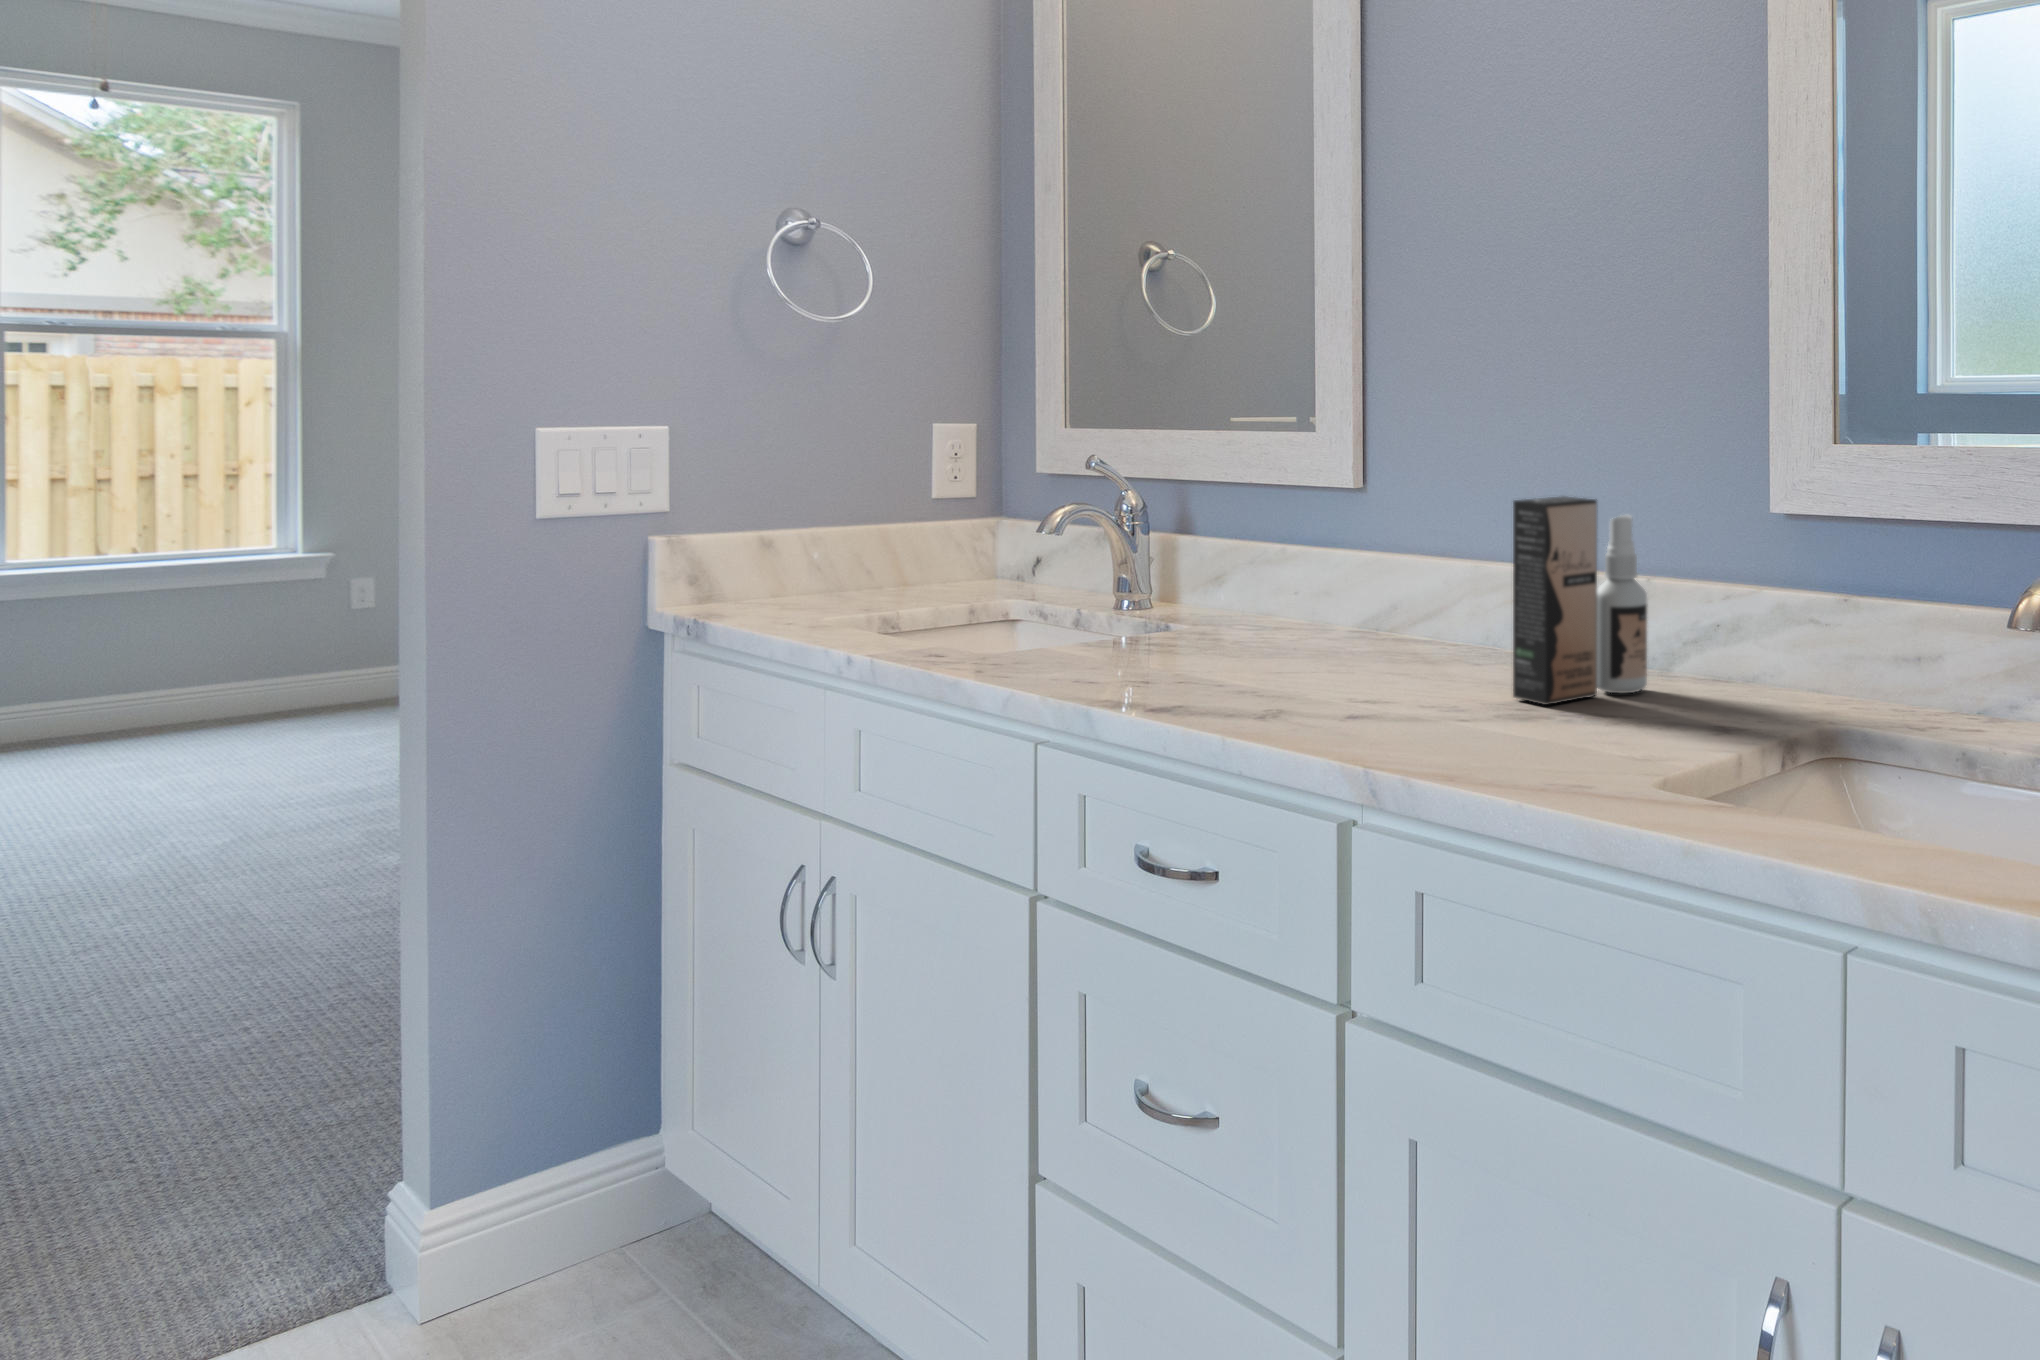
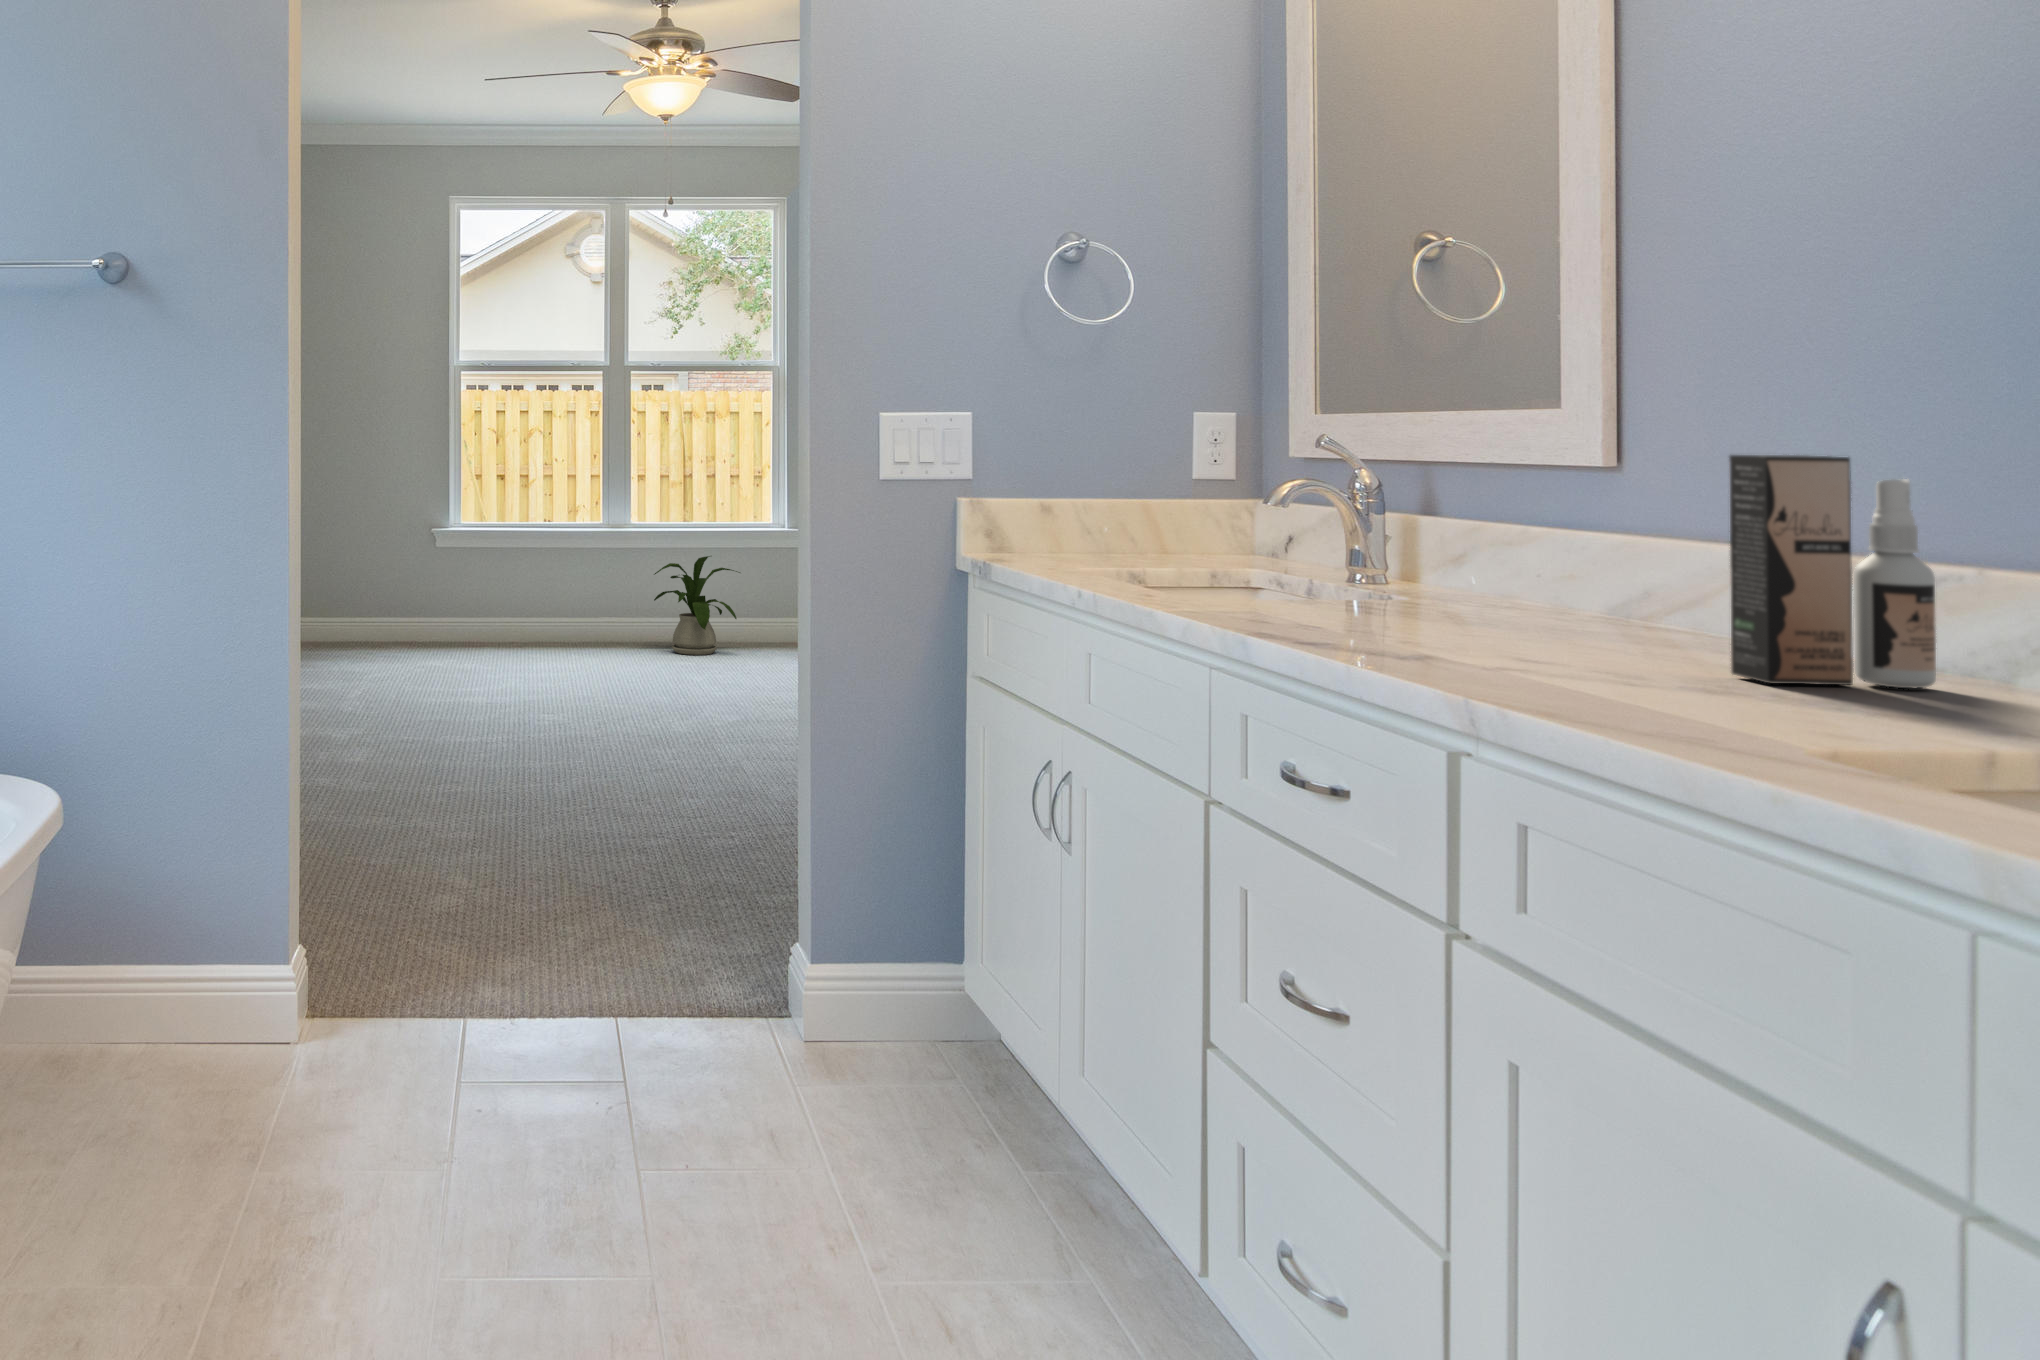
house plant: none [44,586,202,729] -> present [654,556,740,655]

